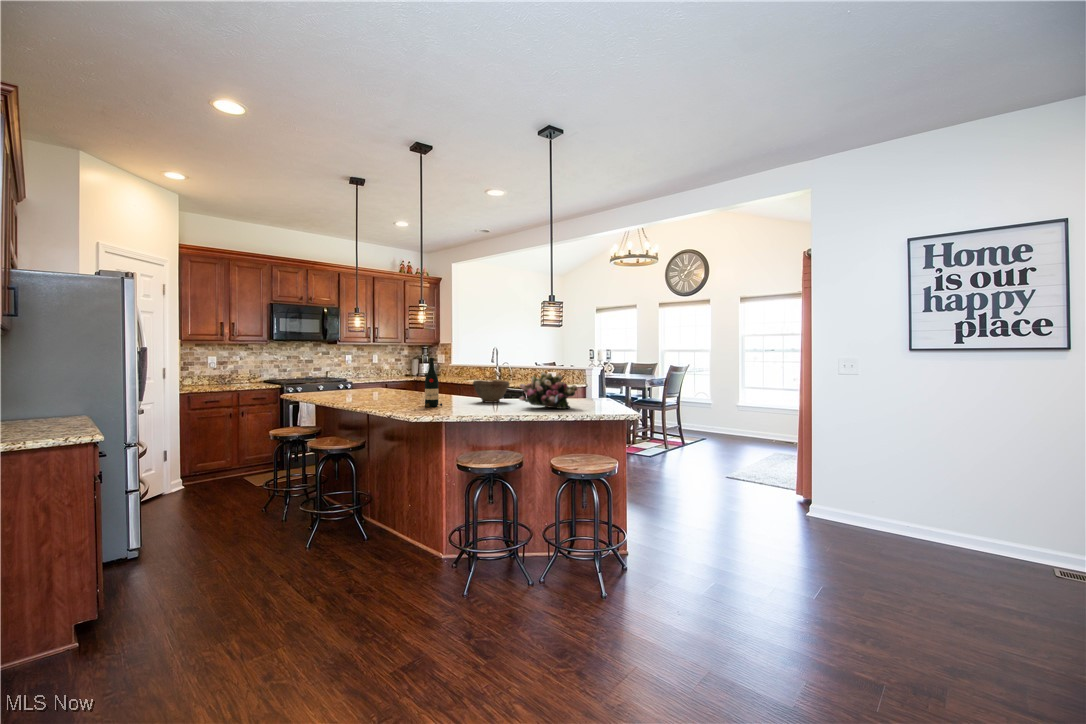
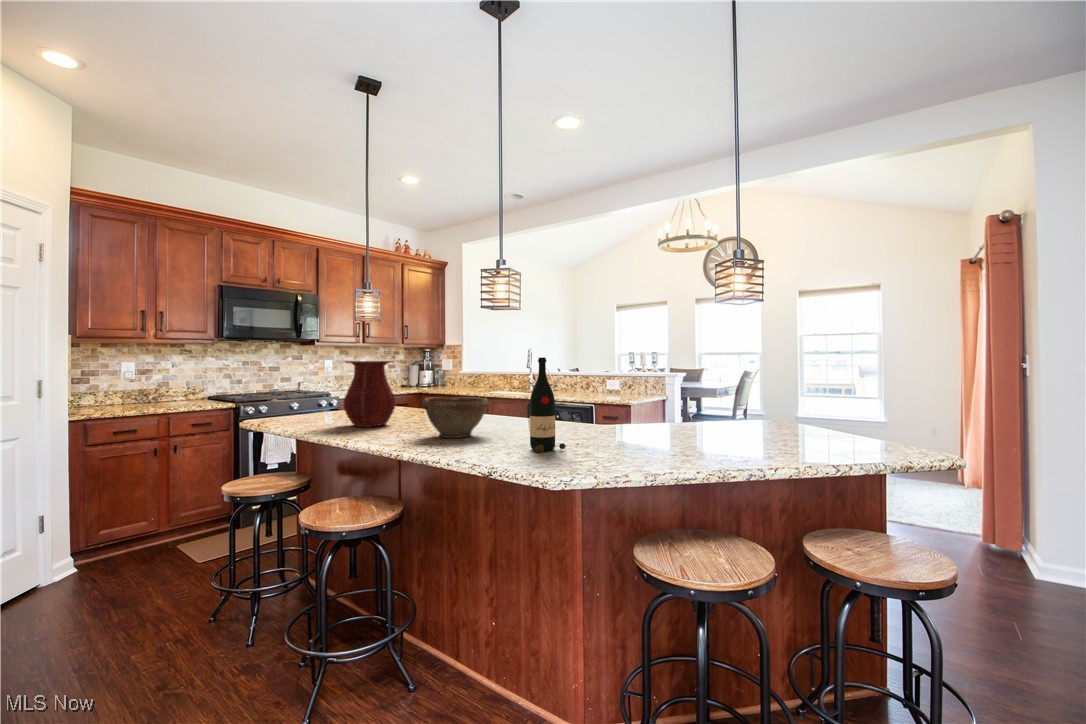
vase: none [340,358,373,398] -> present [344,361,396,427]
flower arrangement: present [519,372,577,409] -> none [701,382,814,451]
bowl: present [473,380,510,403] -> present [423,397,489,438]

